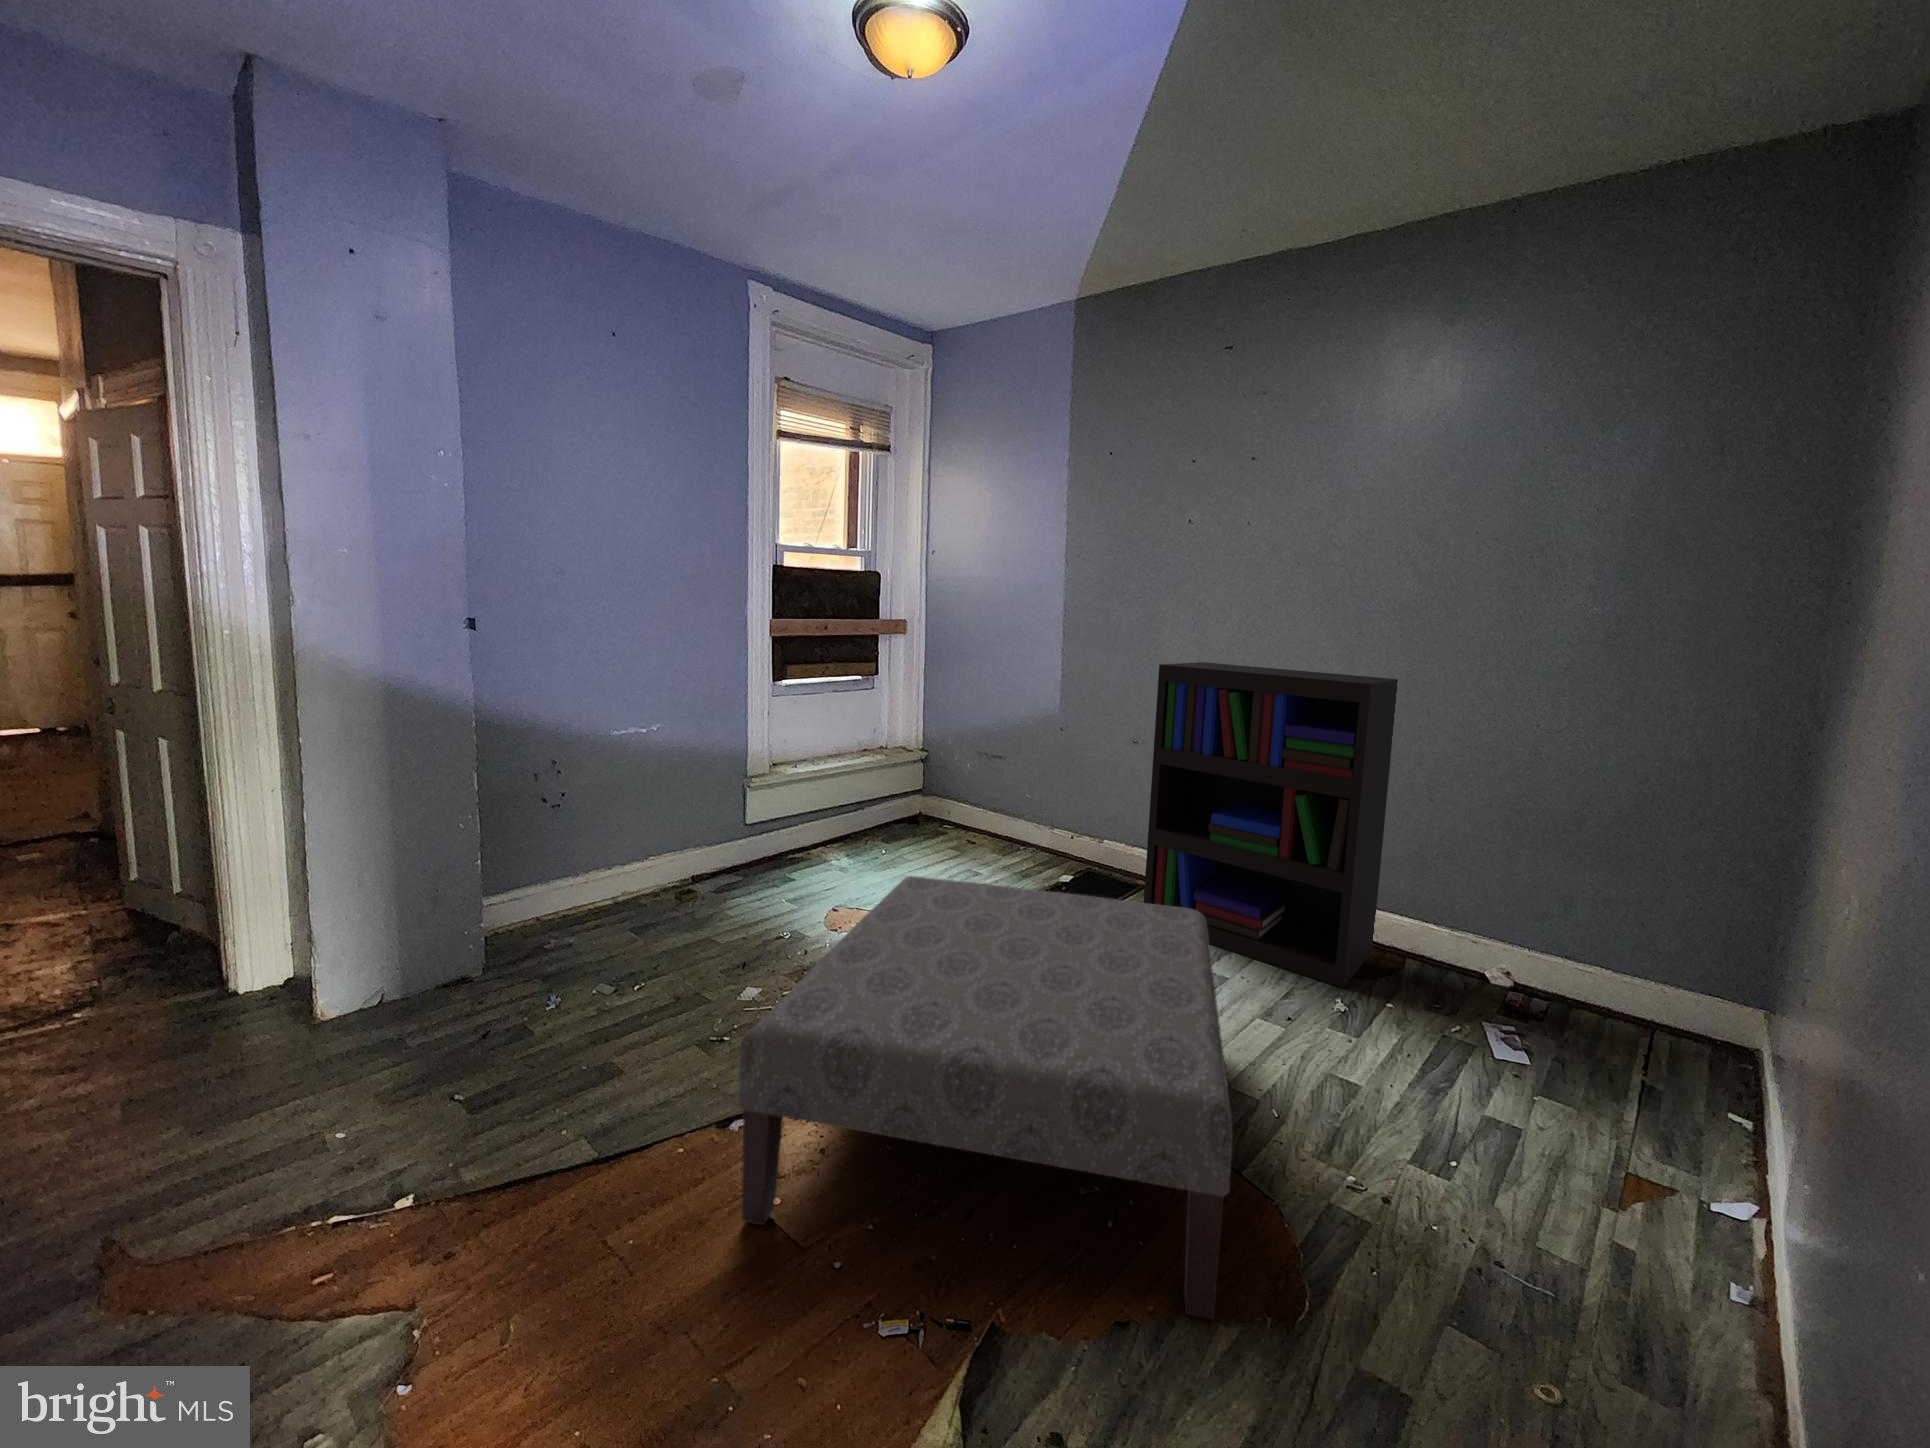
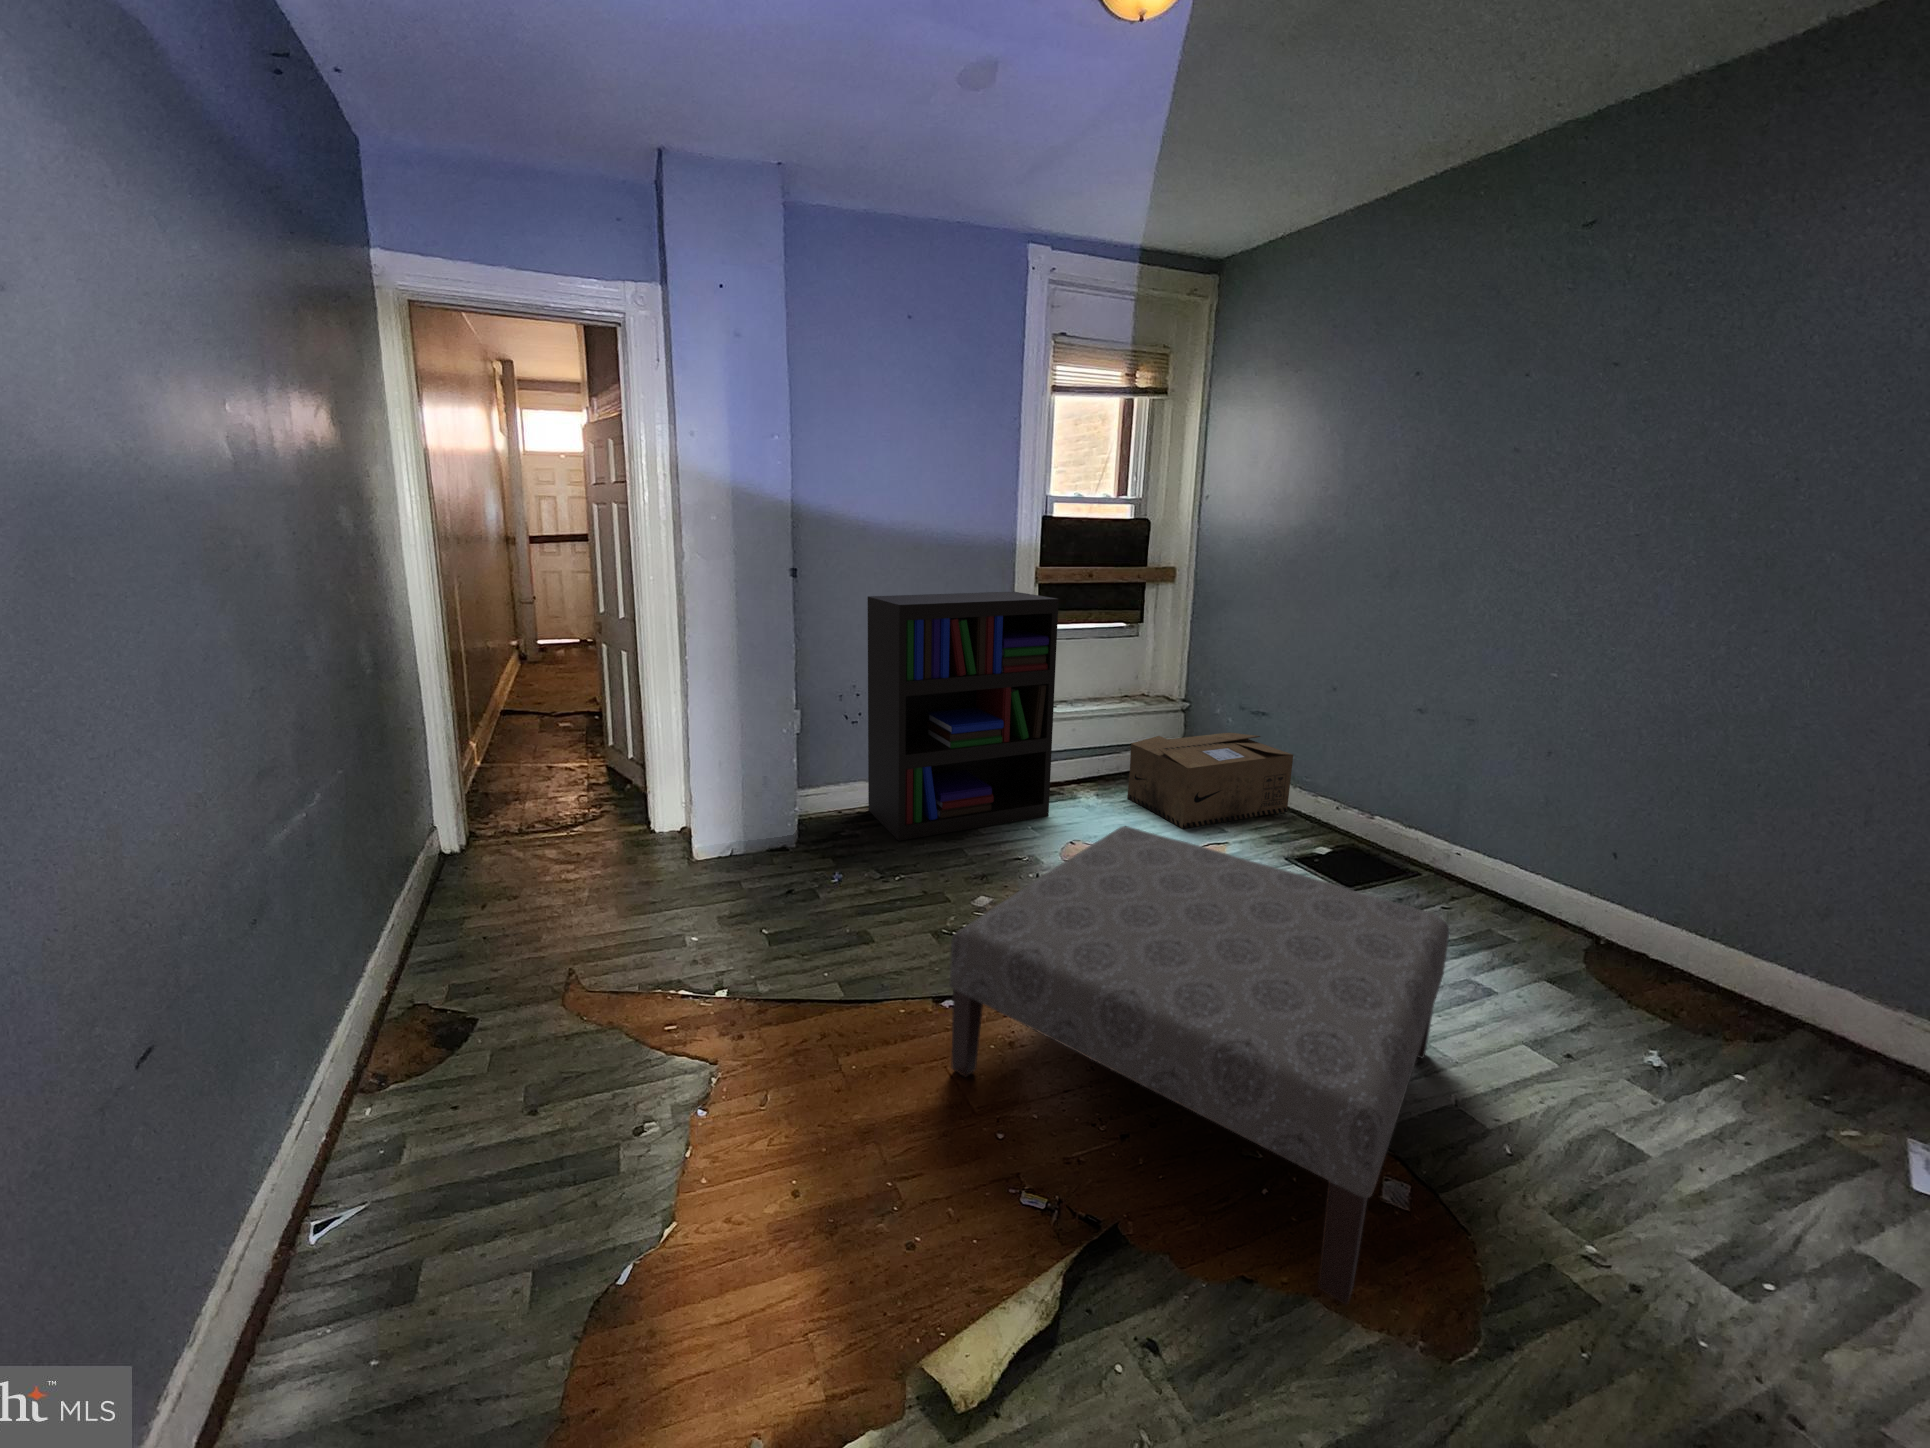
bookshelf: present [1144,662,1398,988] -> present [868,591,1059,841]
cardboard box: none [881,779,1032,879] -> present [1127,733,1293,829]

